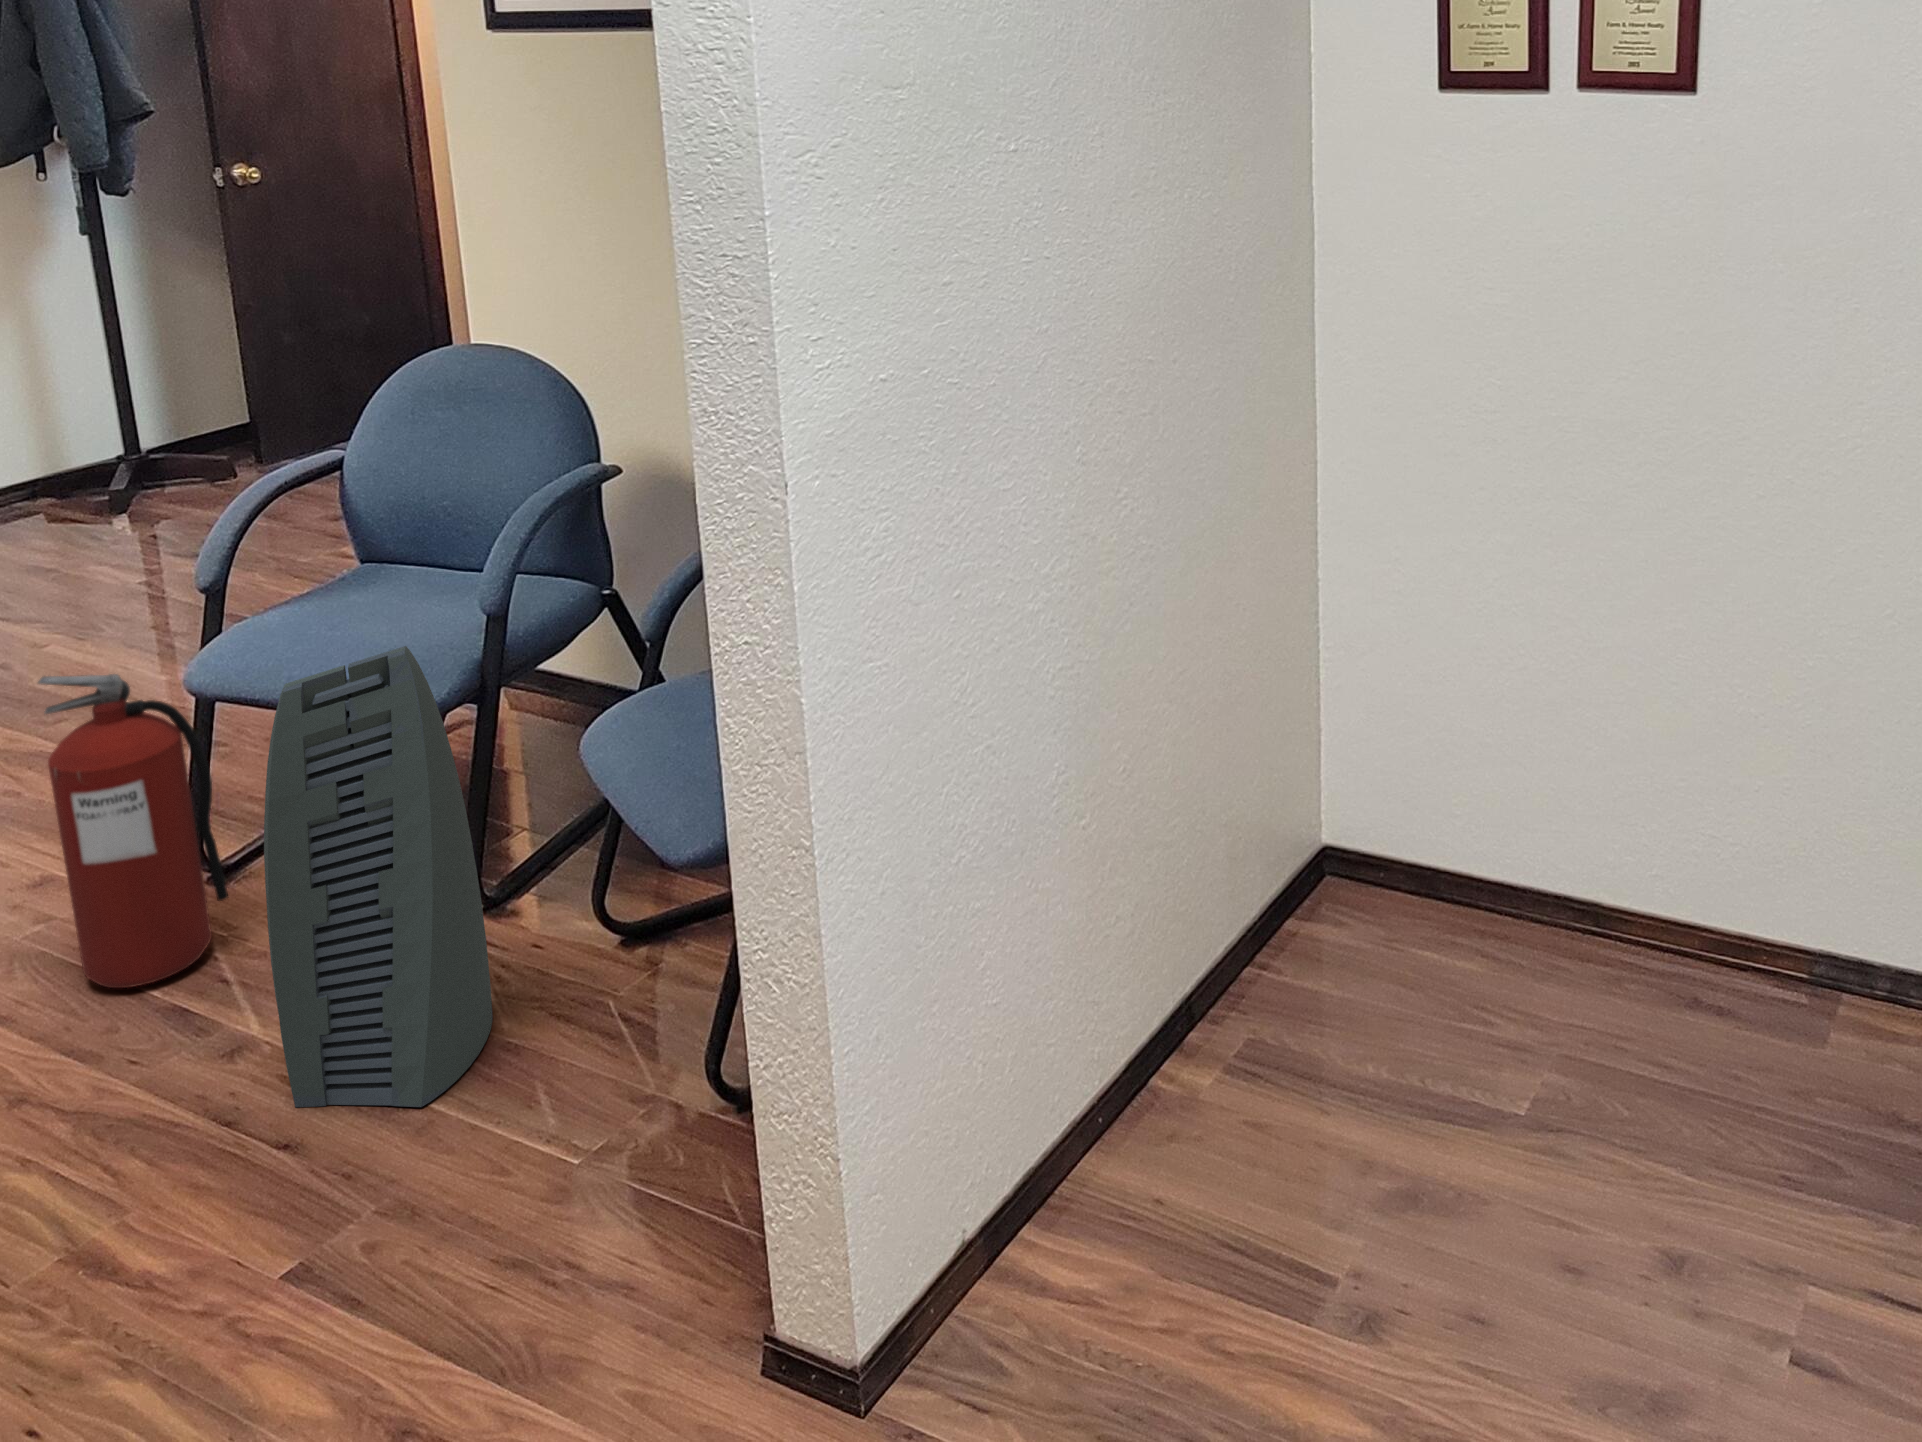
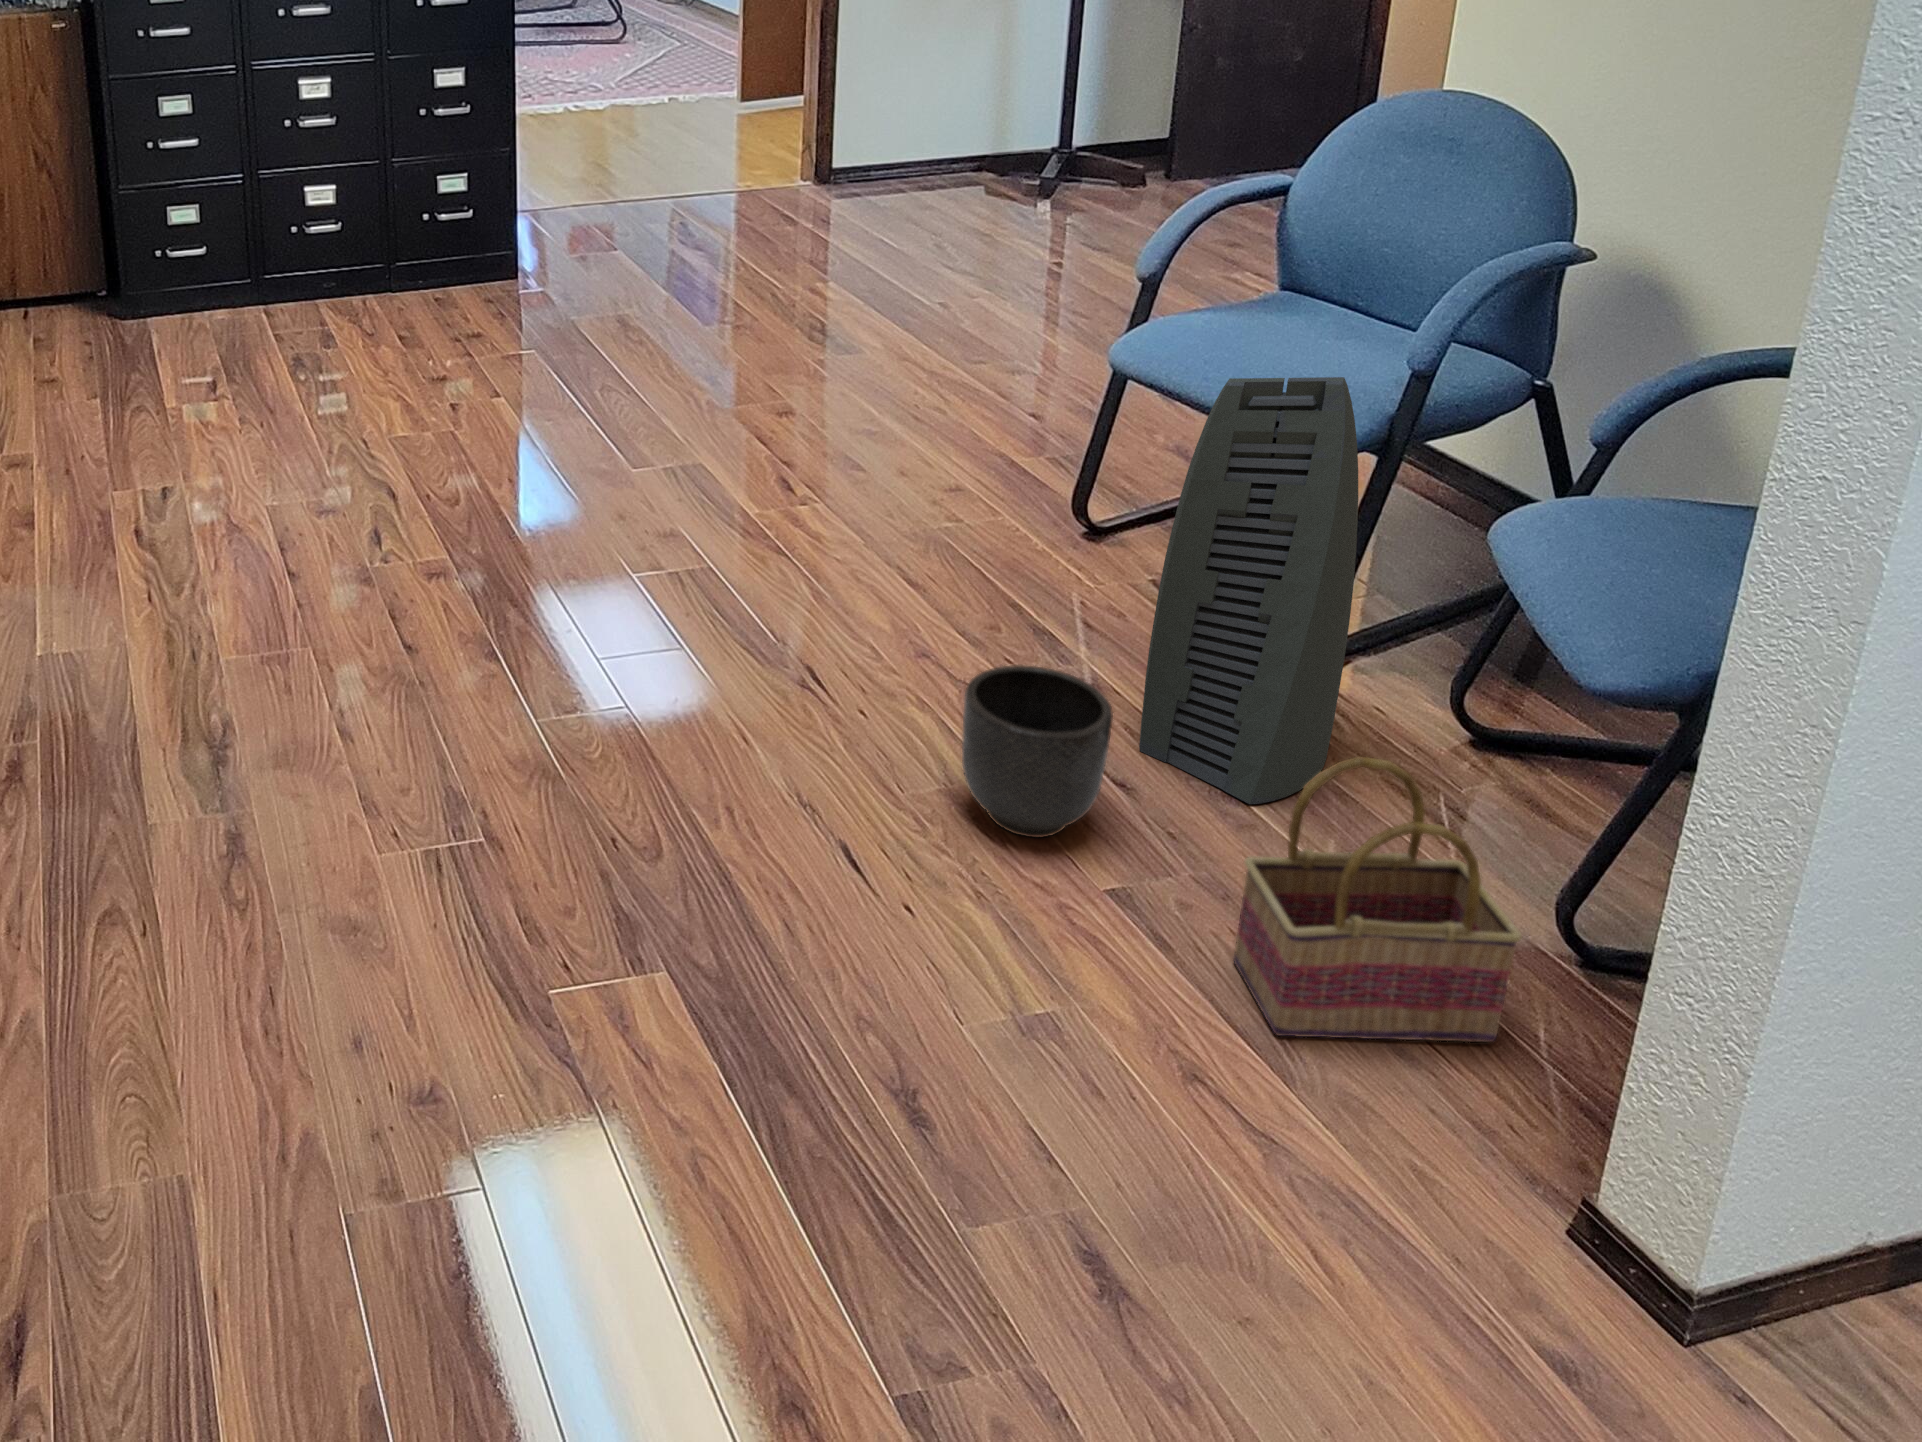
fire extinguisher: present [38,674,228,988] -> none [988,315,1122,599]
basket: none [404,1012,677,1349] -> present [1234,757,1522,1042]
planter: none [41,1069,244,1289] -> present [962,665,1113,837]

